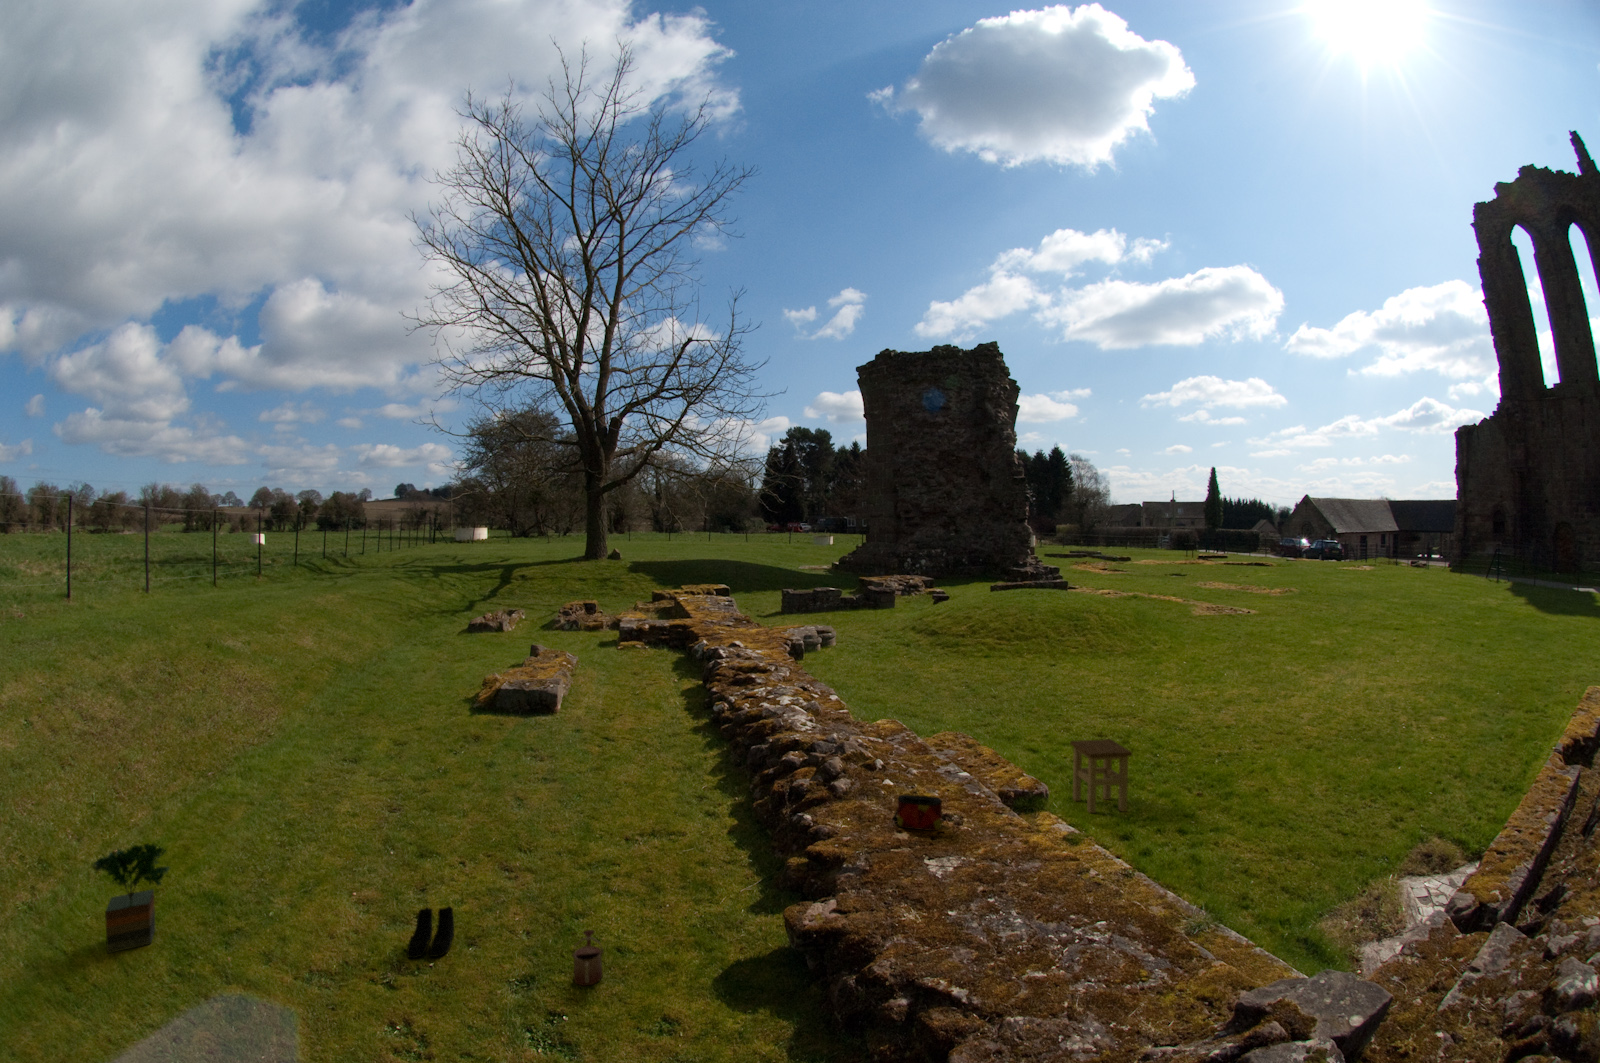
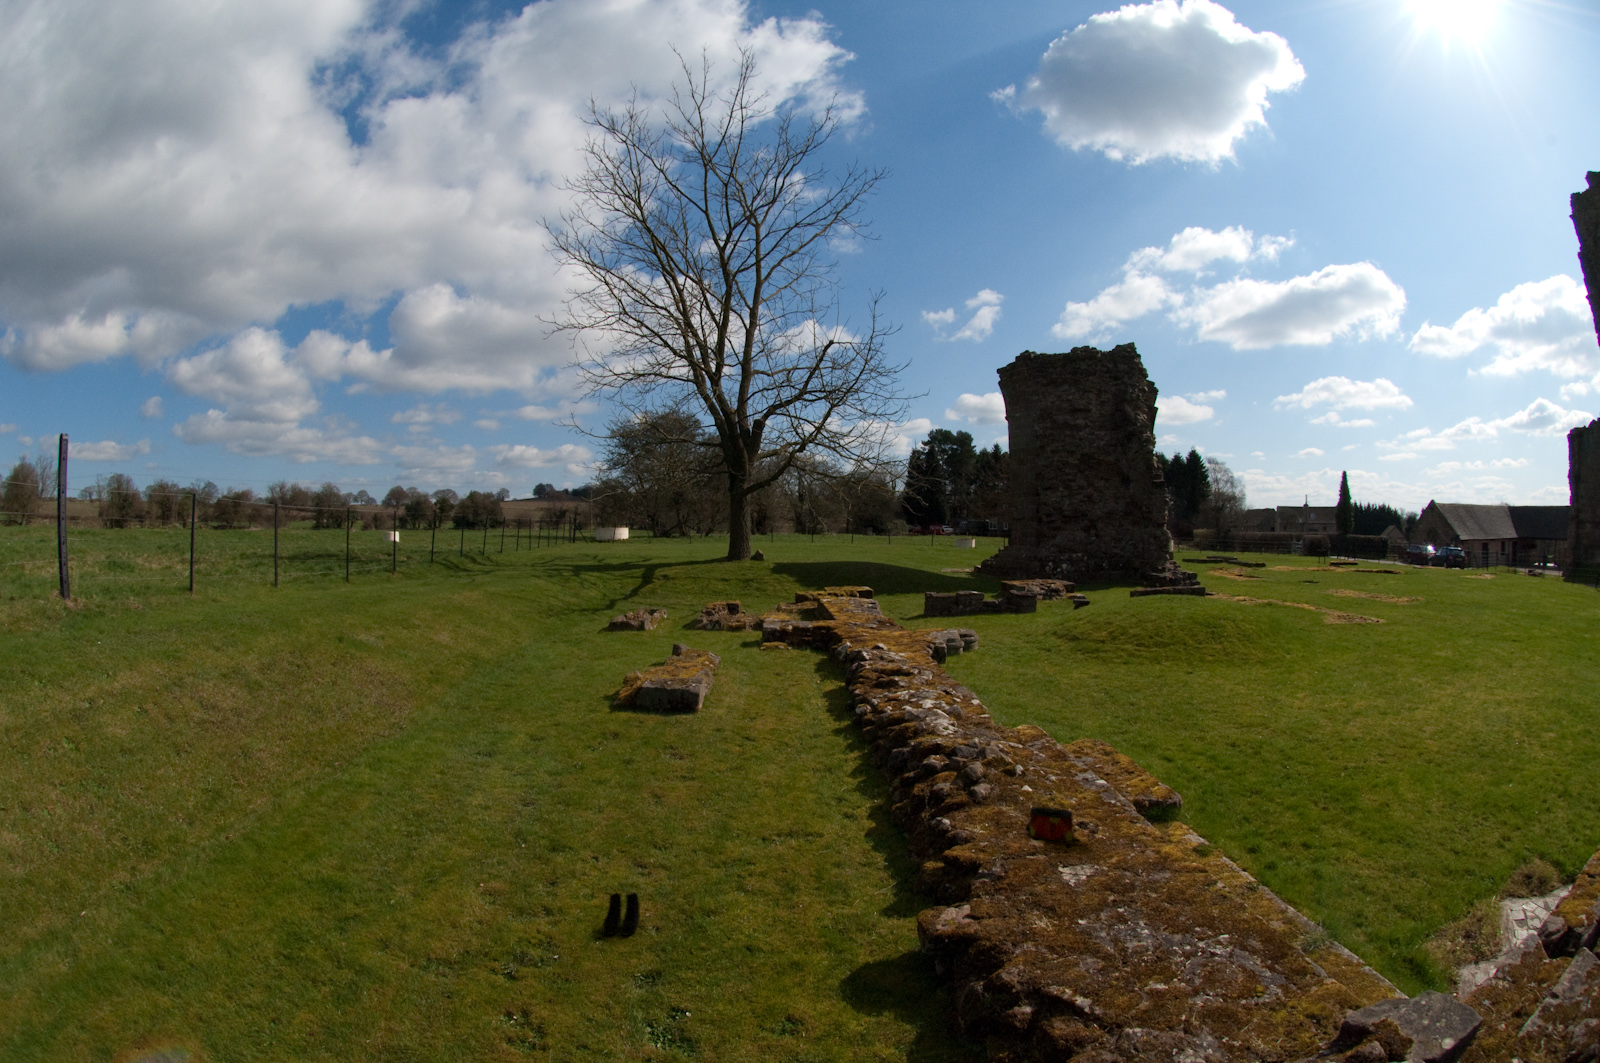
stool: present [1070,739,1132,813] -> none [1209,752,1274,825]
potted tree: present [93,843,169,953] -> none [357,829,417,918]
watering can: present [572,930,603,986] -> none [739,919,766,968]

